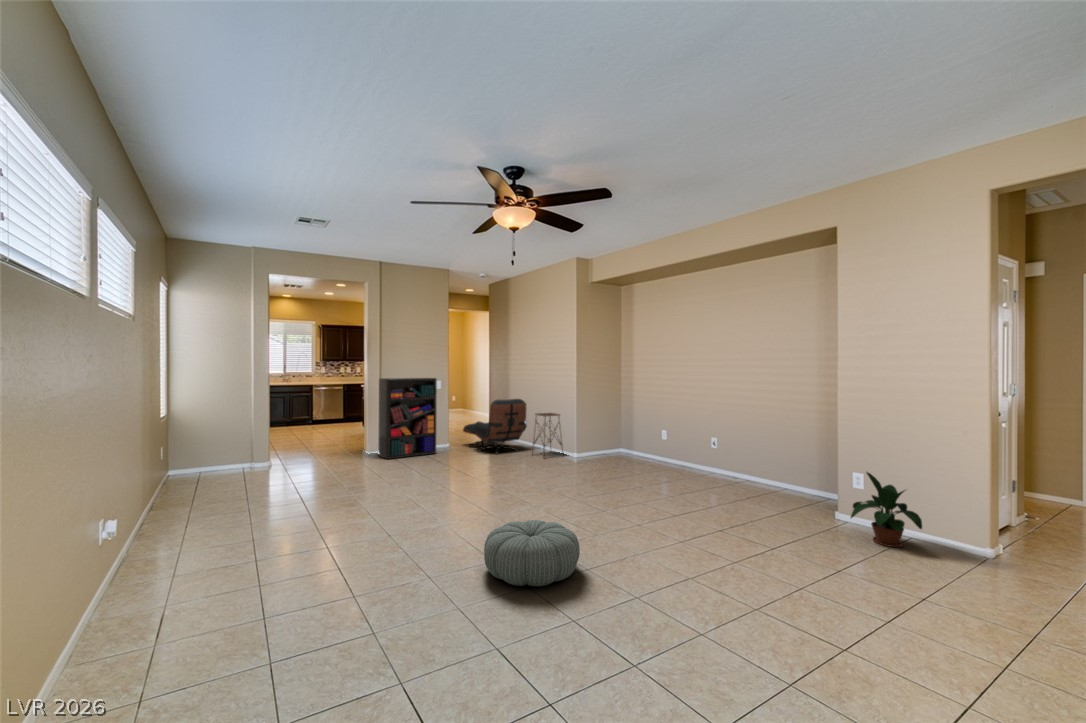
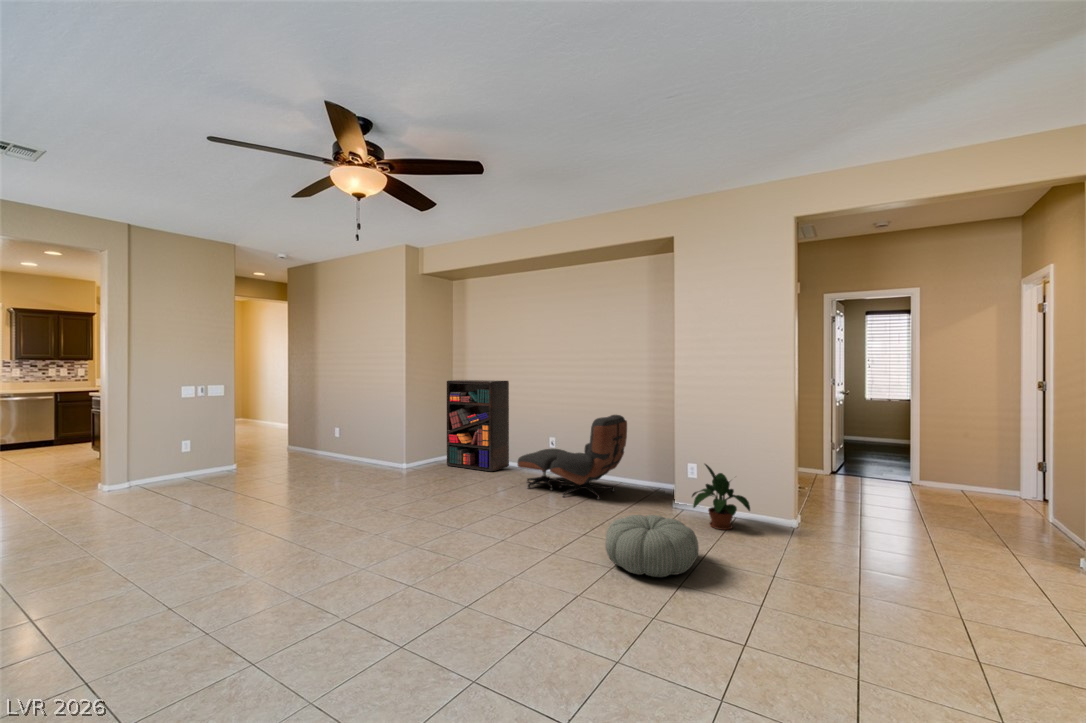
bookshelf: present [378,378,437,459] -> present [447,380,509,472]
lounge chair: present [463,399,527,454] -> present [517,415,627,500]
side table: present [533,413,563,452] -> none [351,420,391,474]
pouf: present [484,520,580,586] -> present [606,515,699,577]

